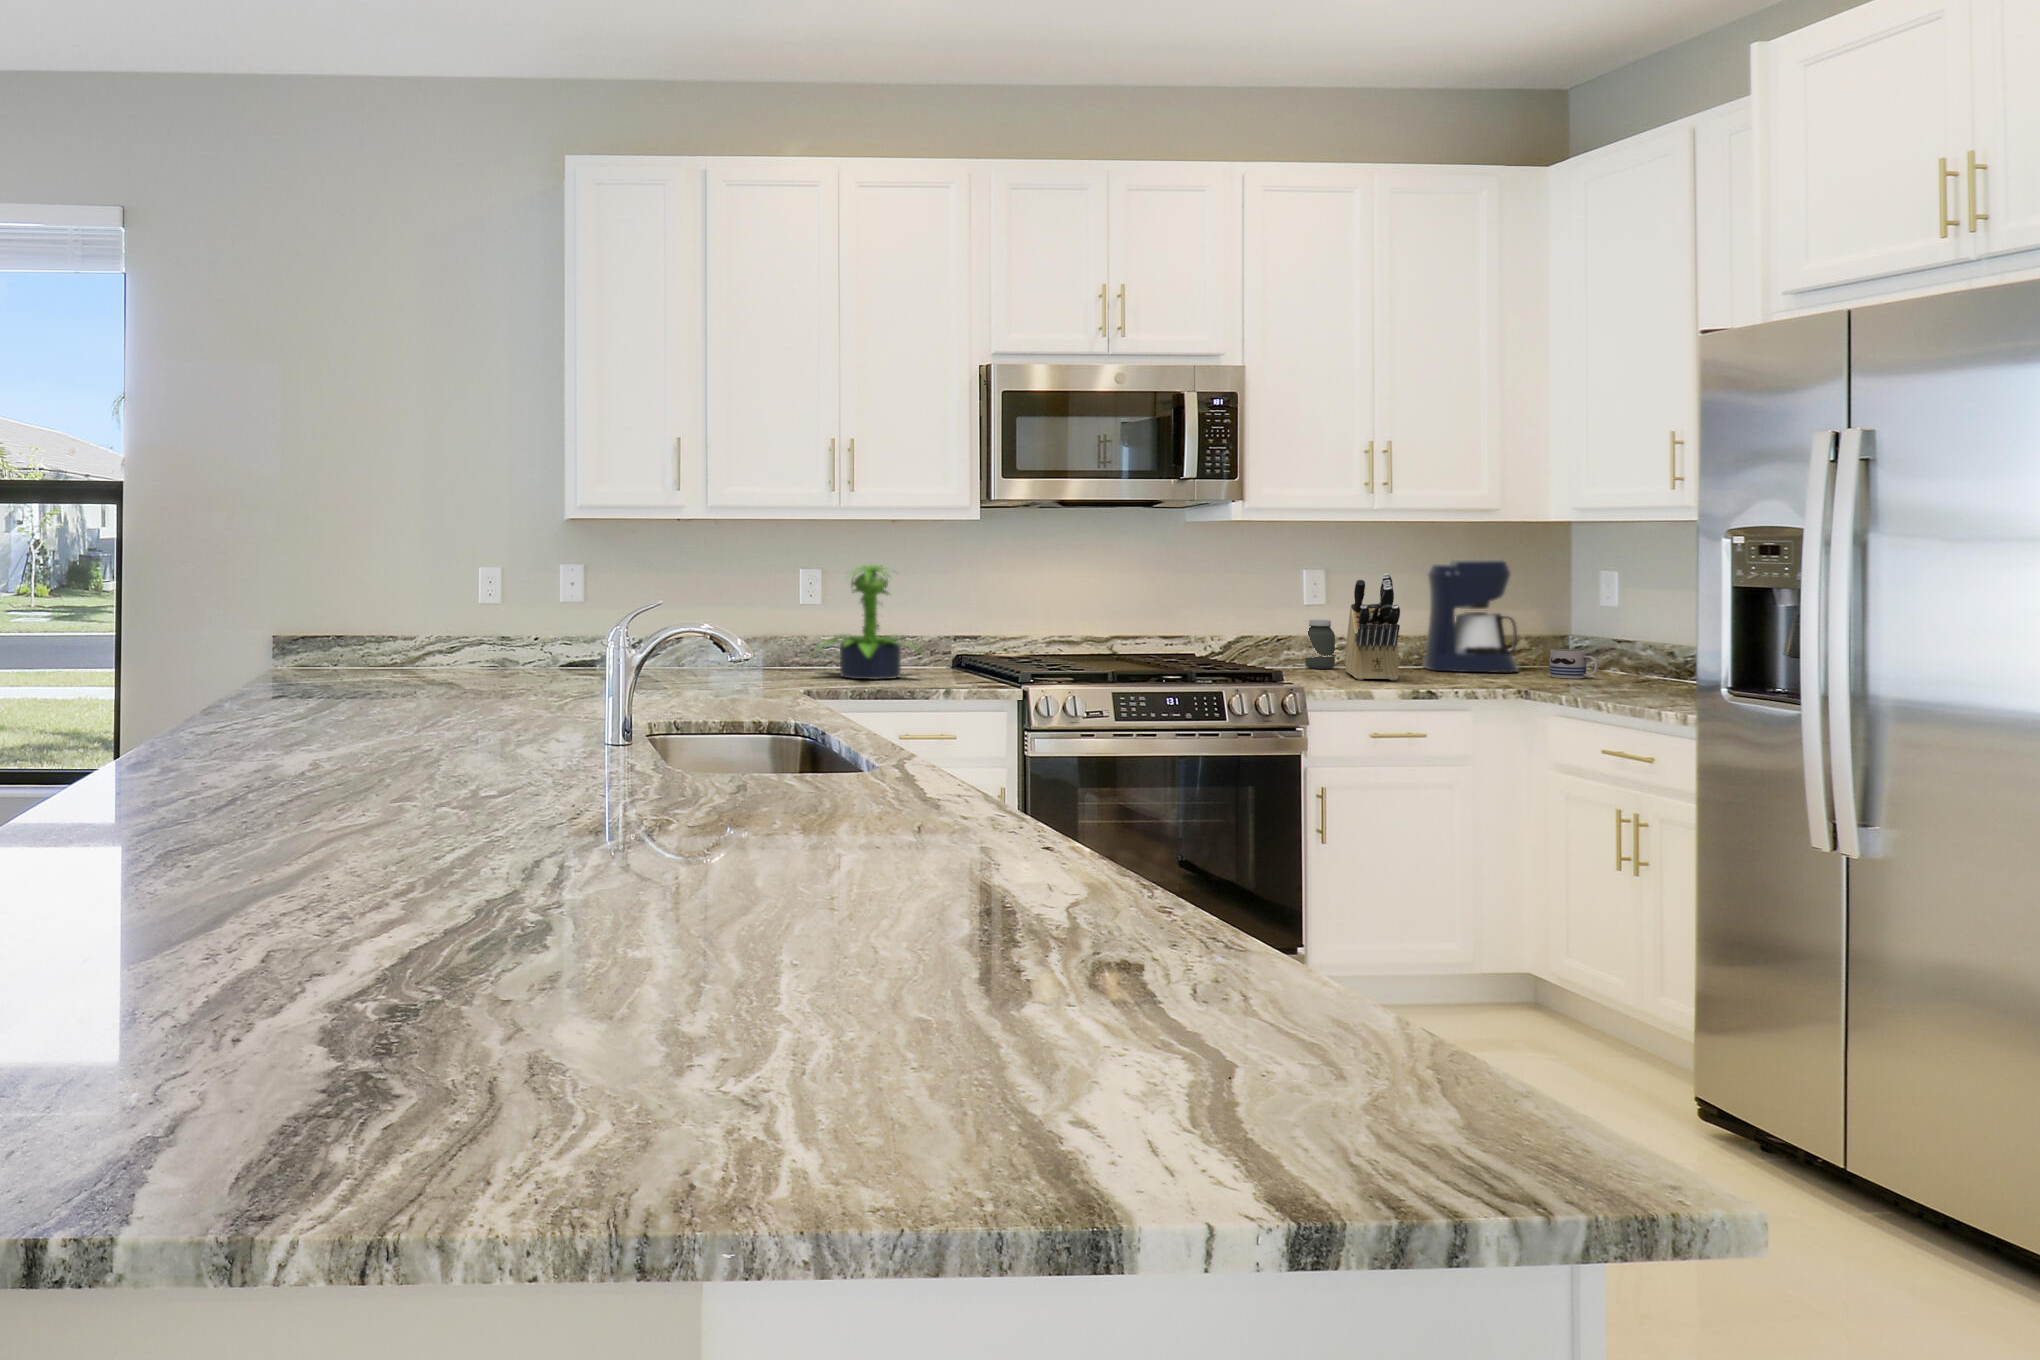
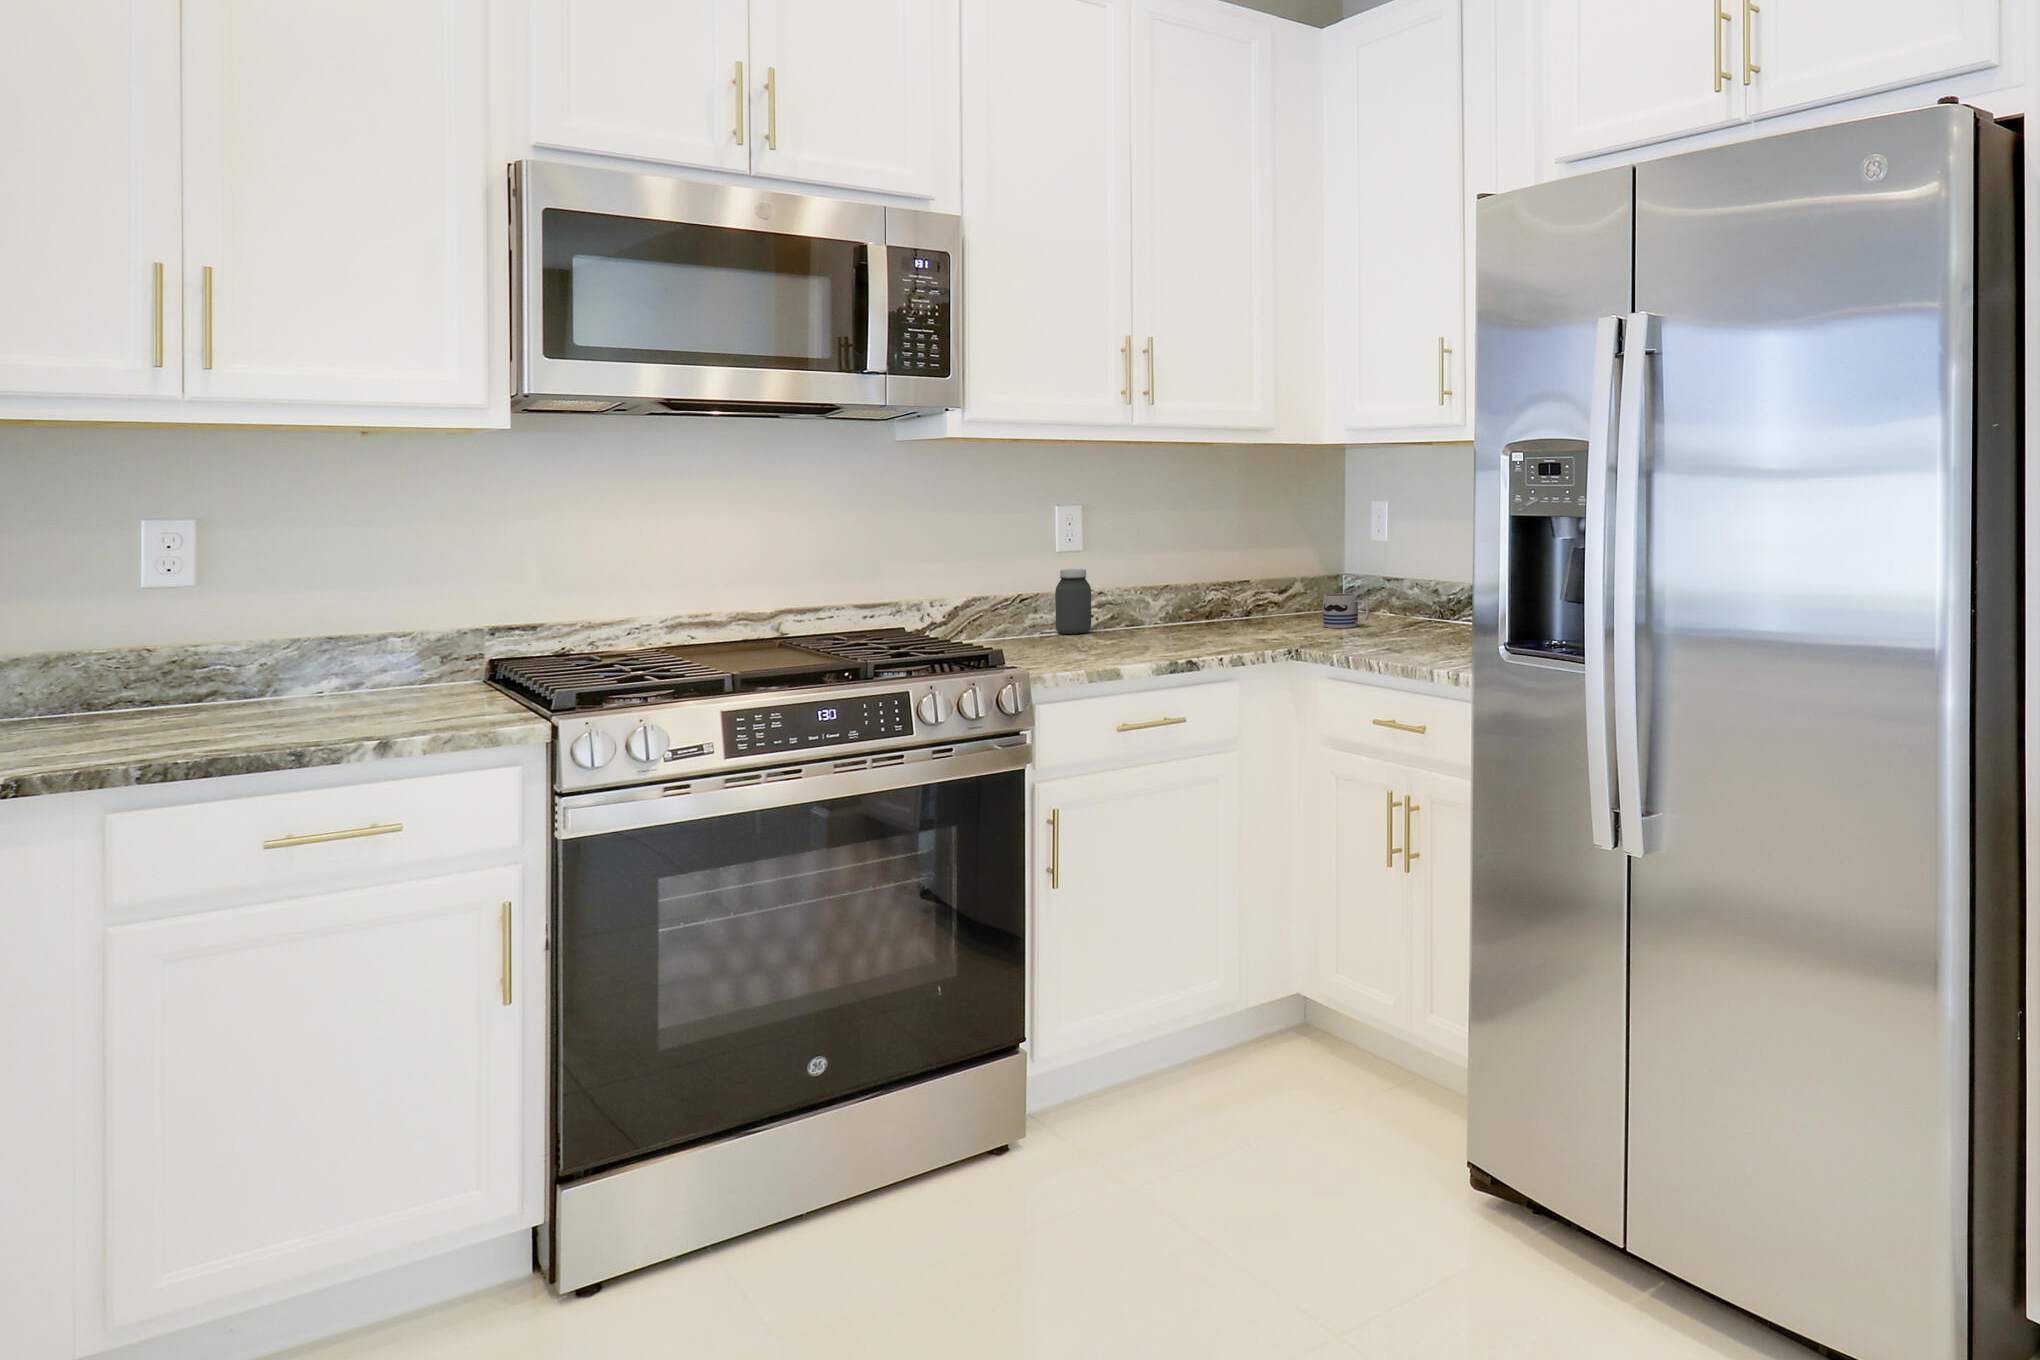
coffee maker: present [1423,560,1518,673] -> none [1194,490,1293,627]
potted plant: present [818,565,920,679] -> none [115,503,390,722]
knife block: present [1345,574,1400,680] -> none [1100,508,1158,649]

